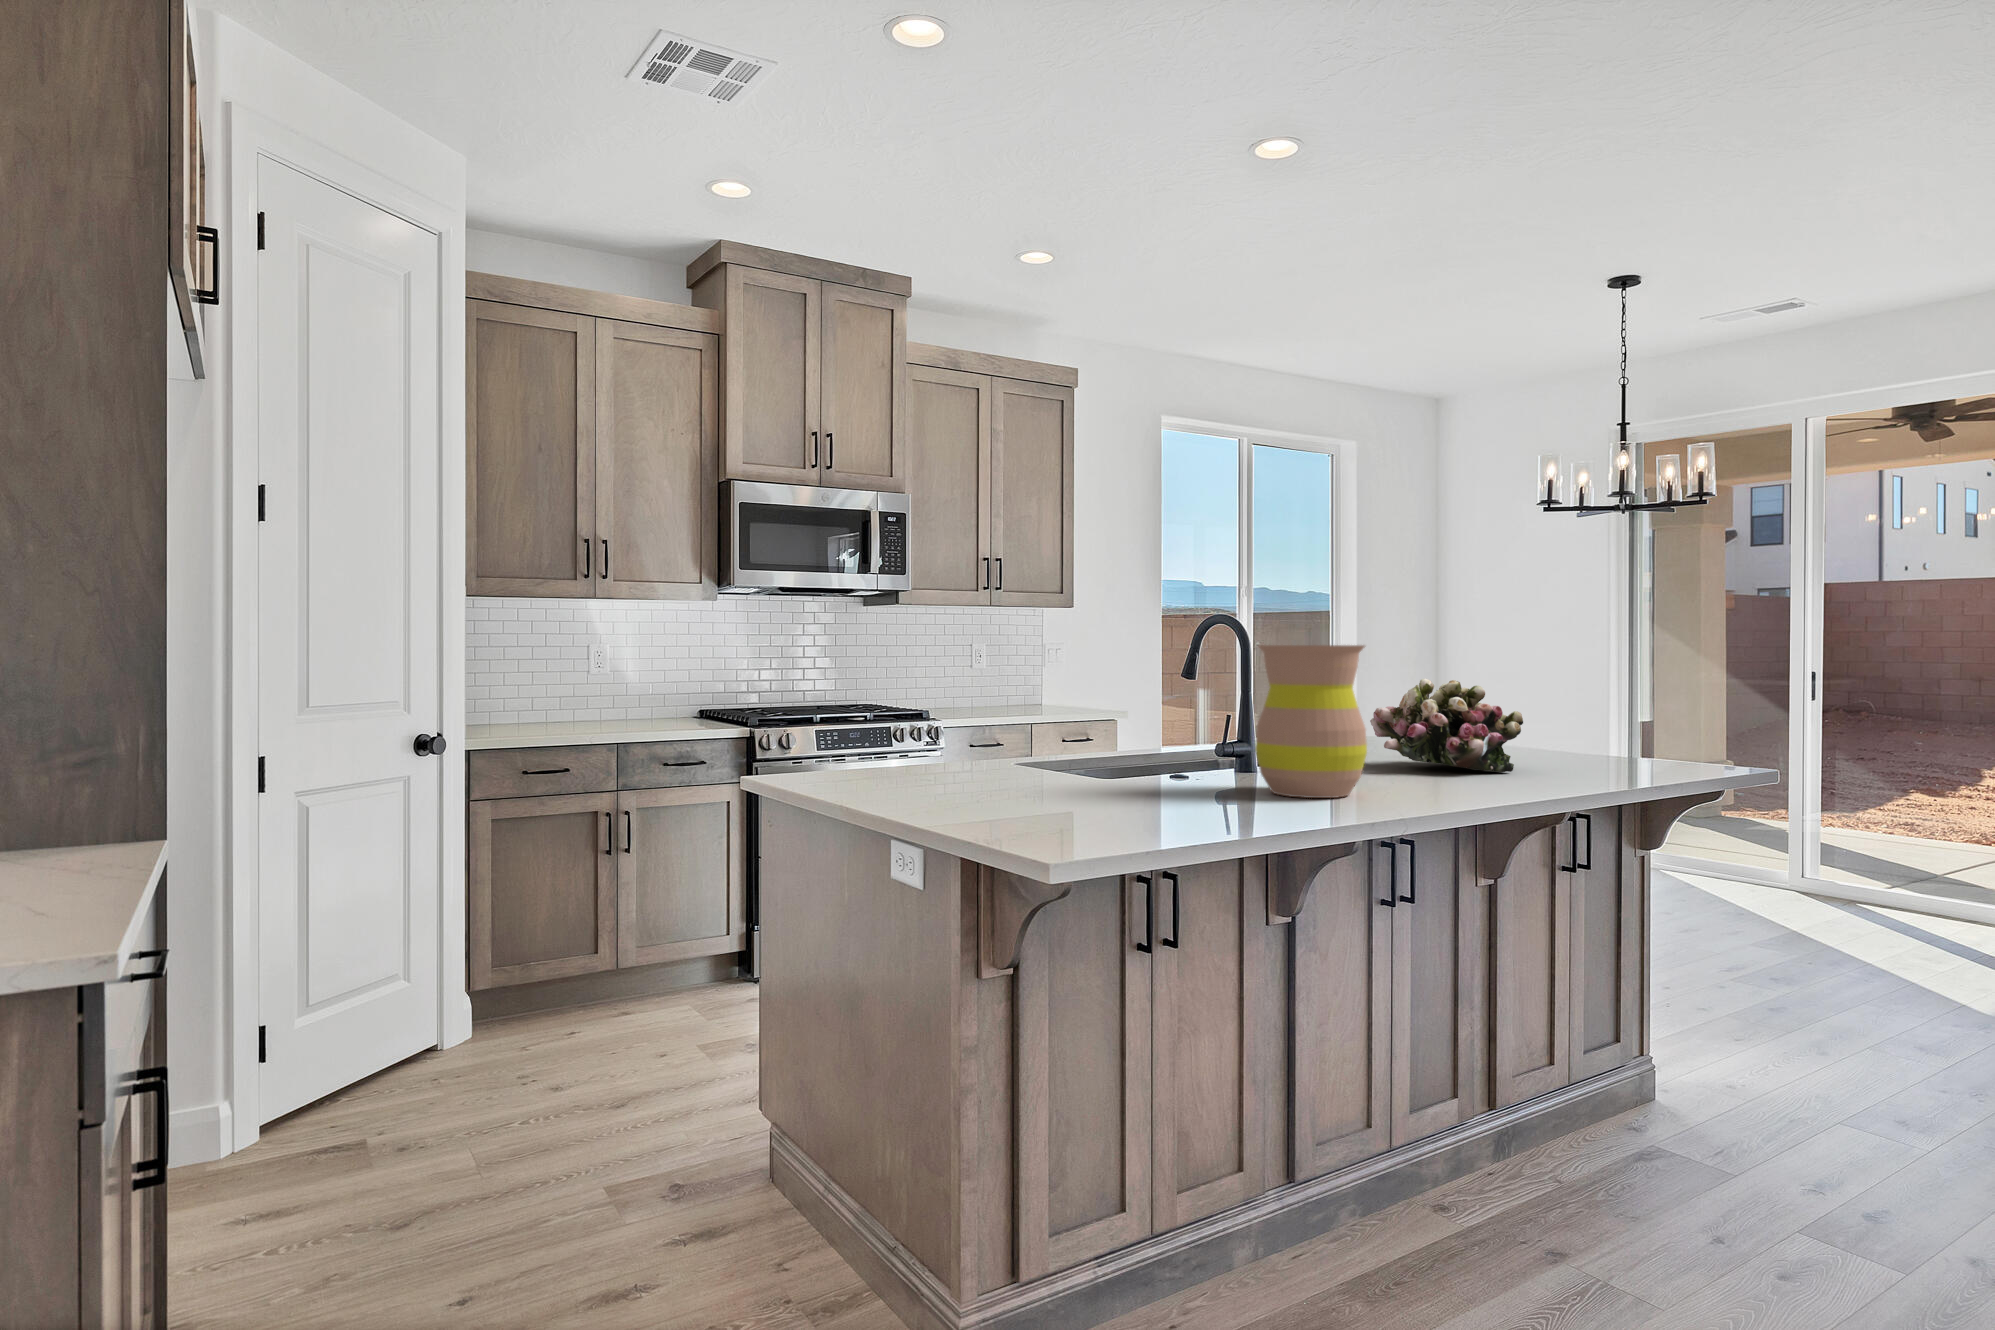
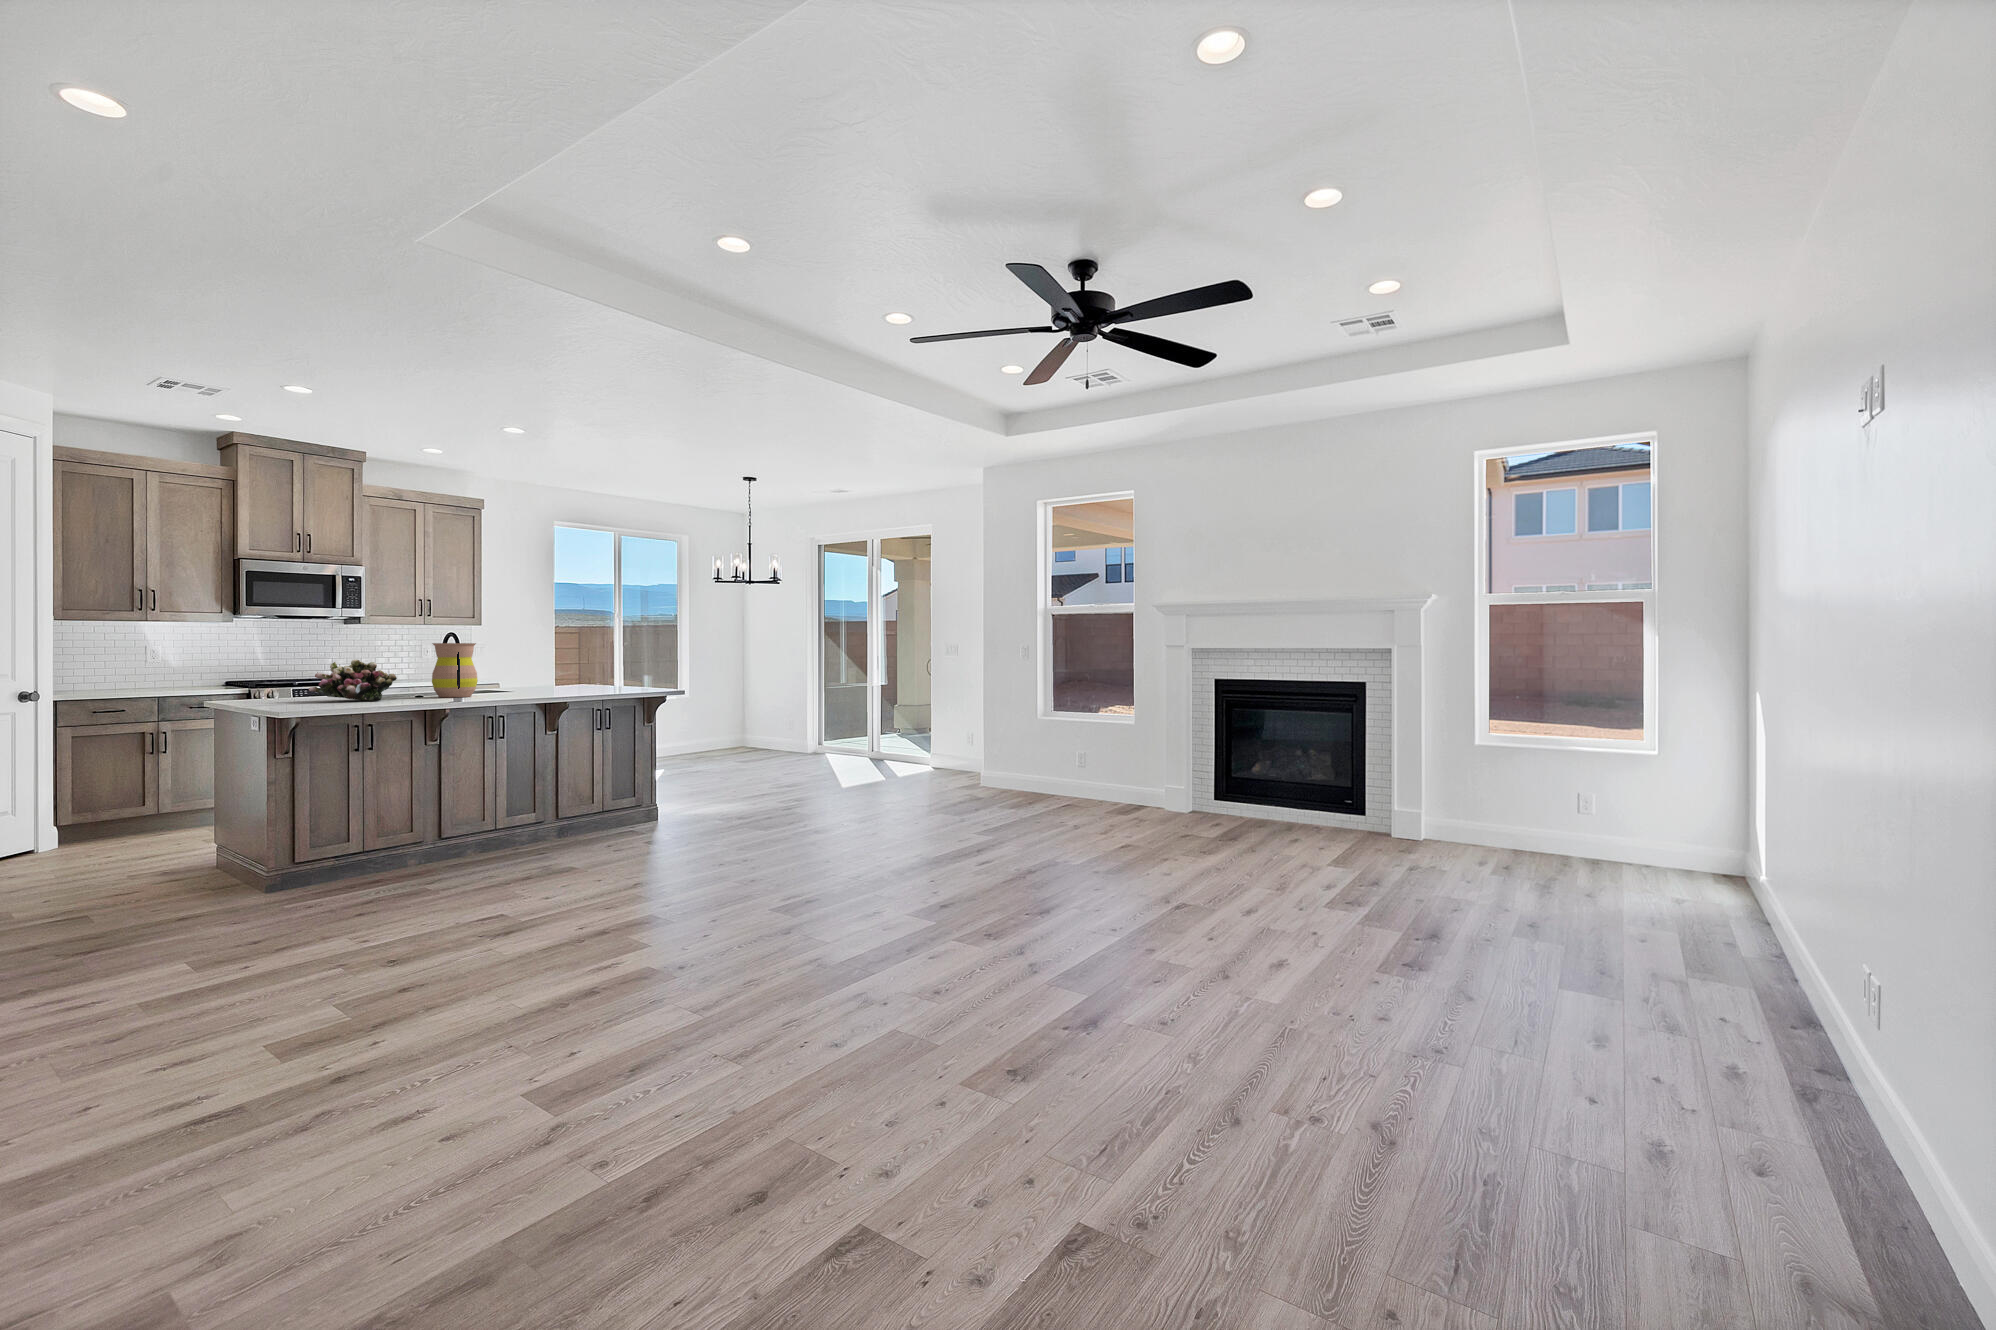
flower arrangement: present [1370,679,1523,772] -> present [309,659,397,701]

